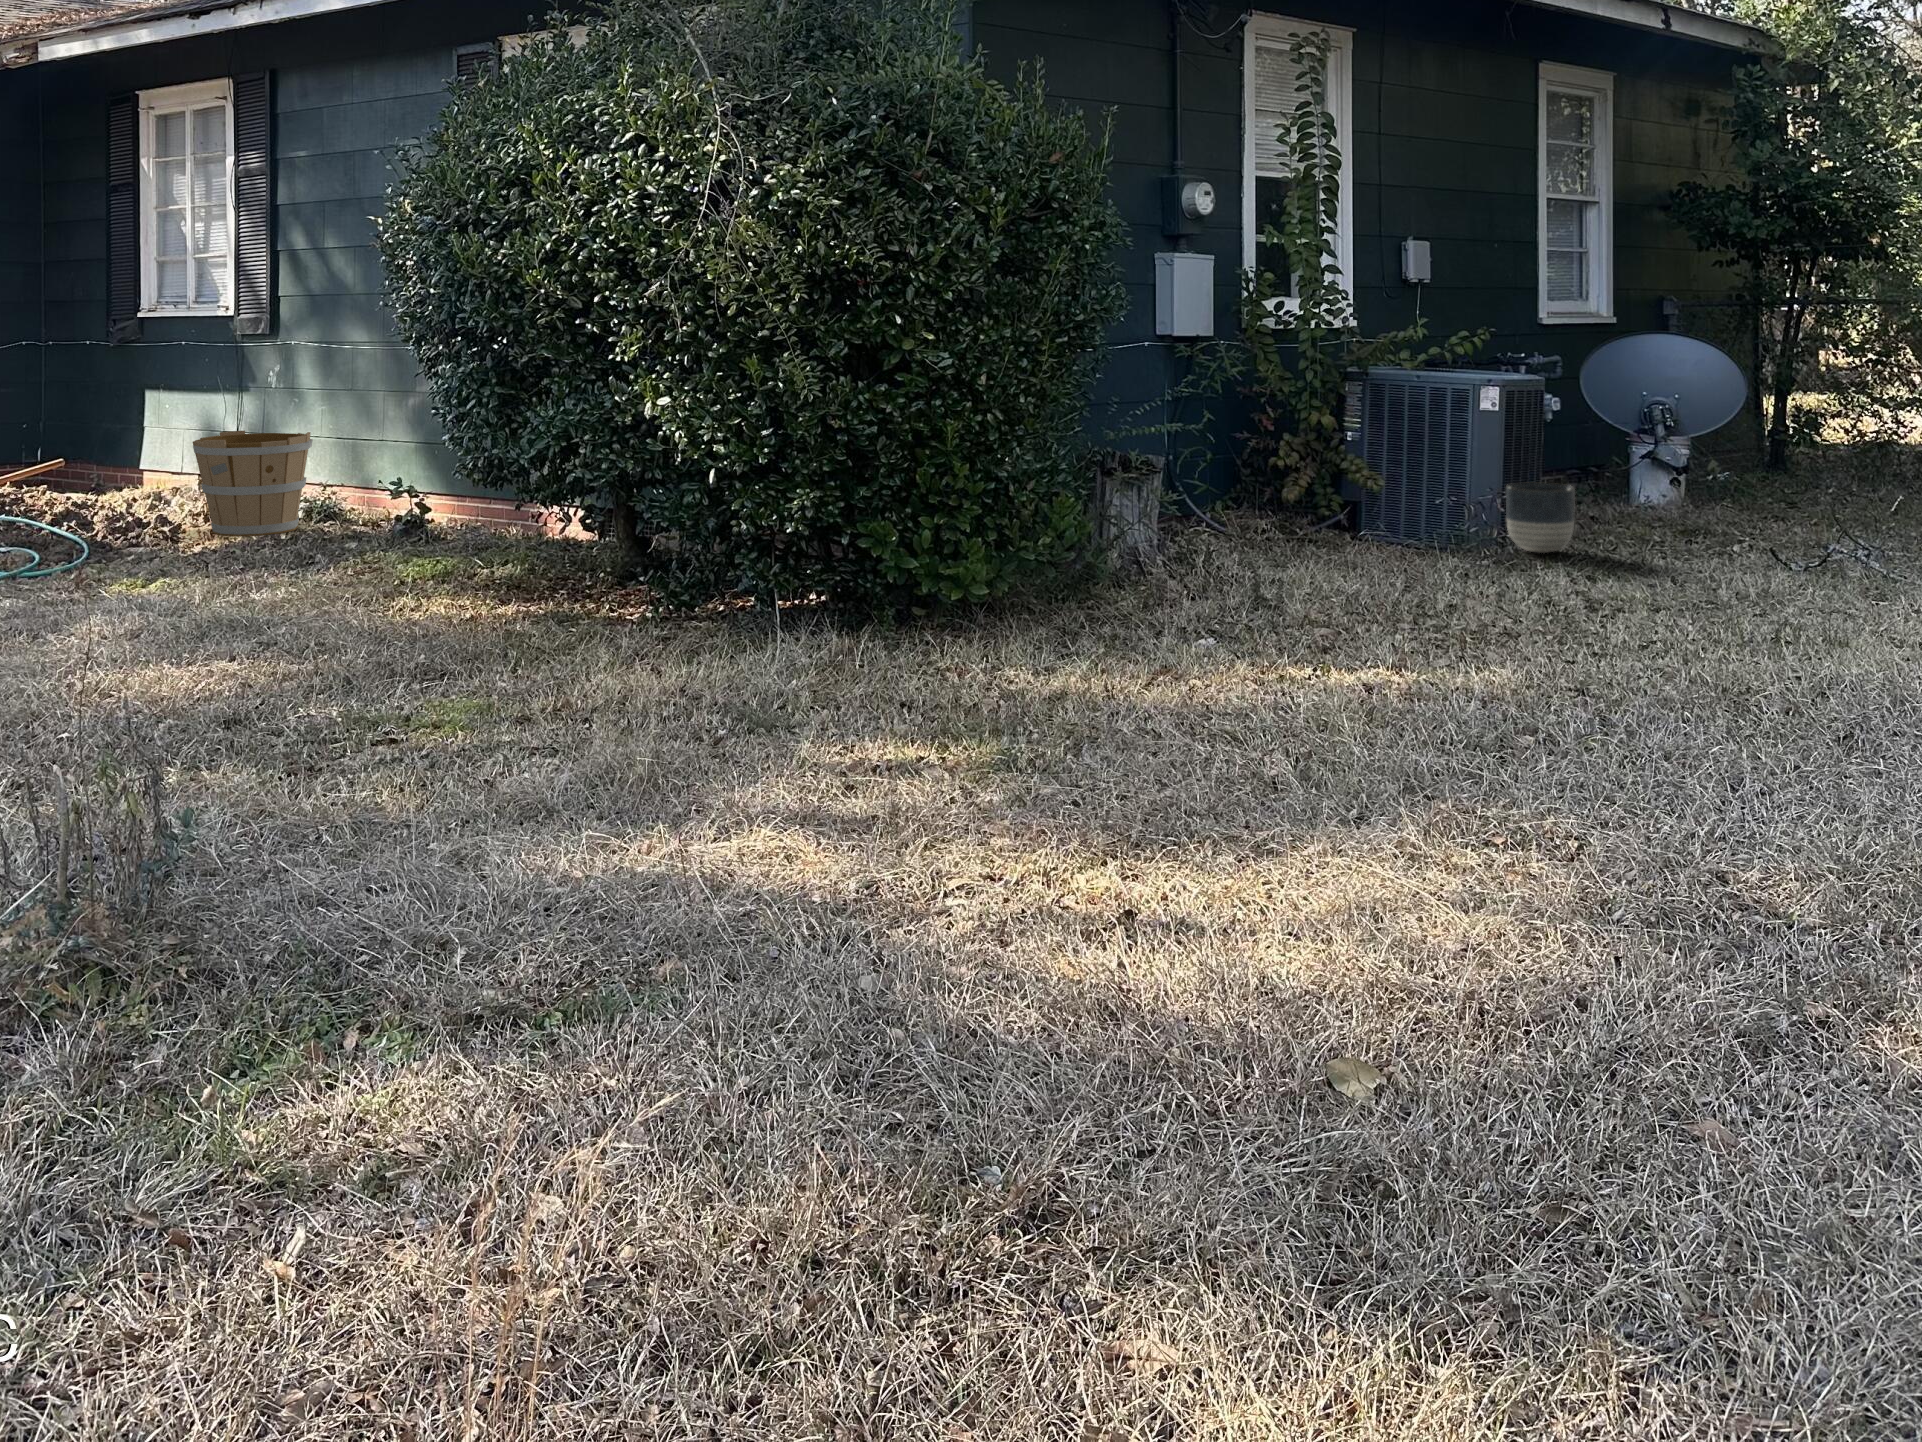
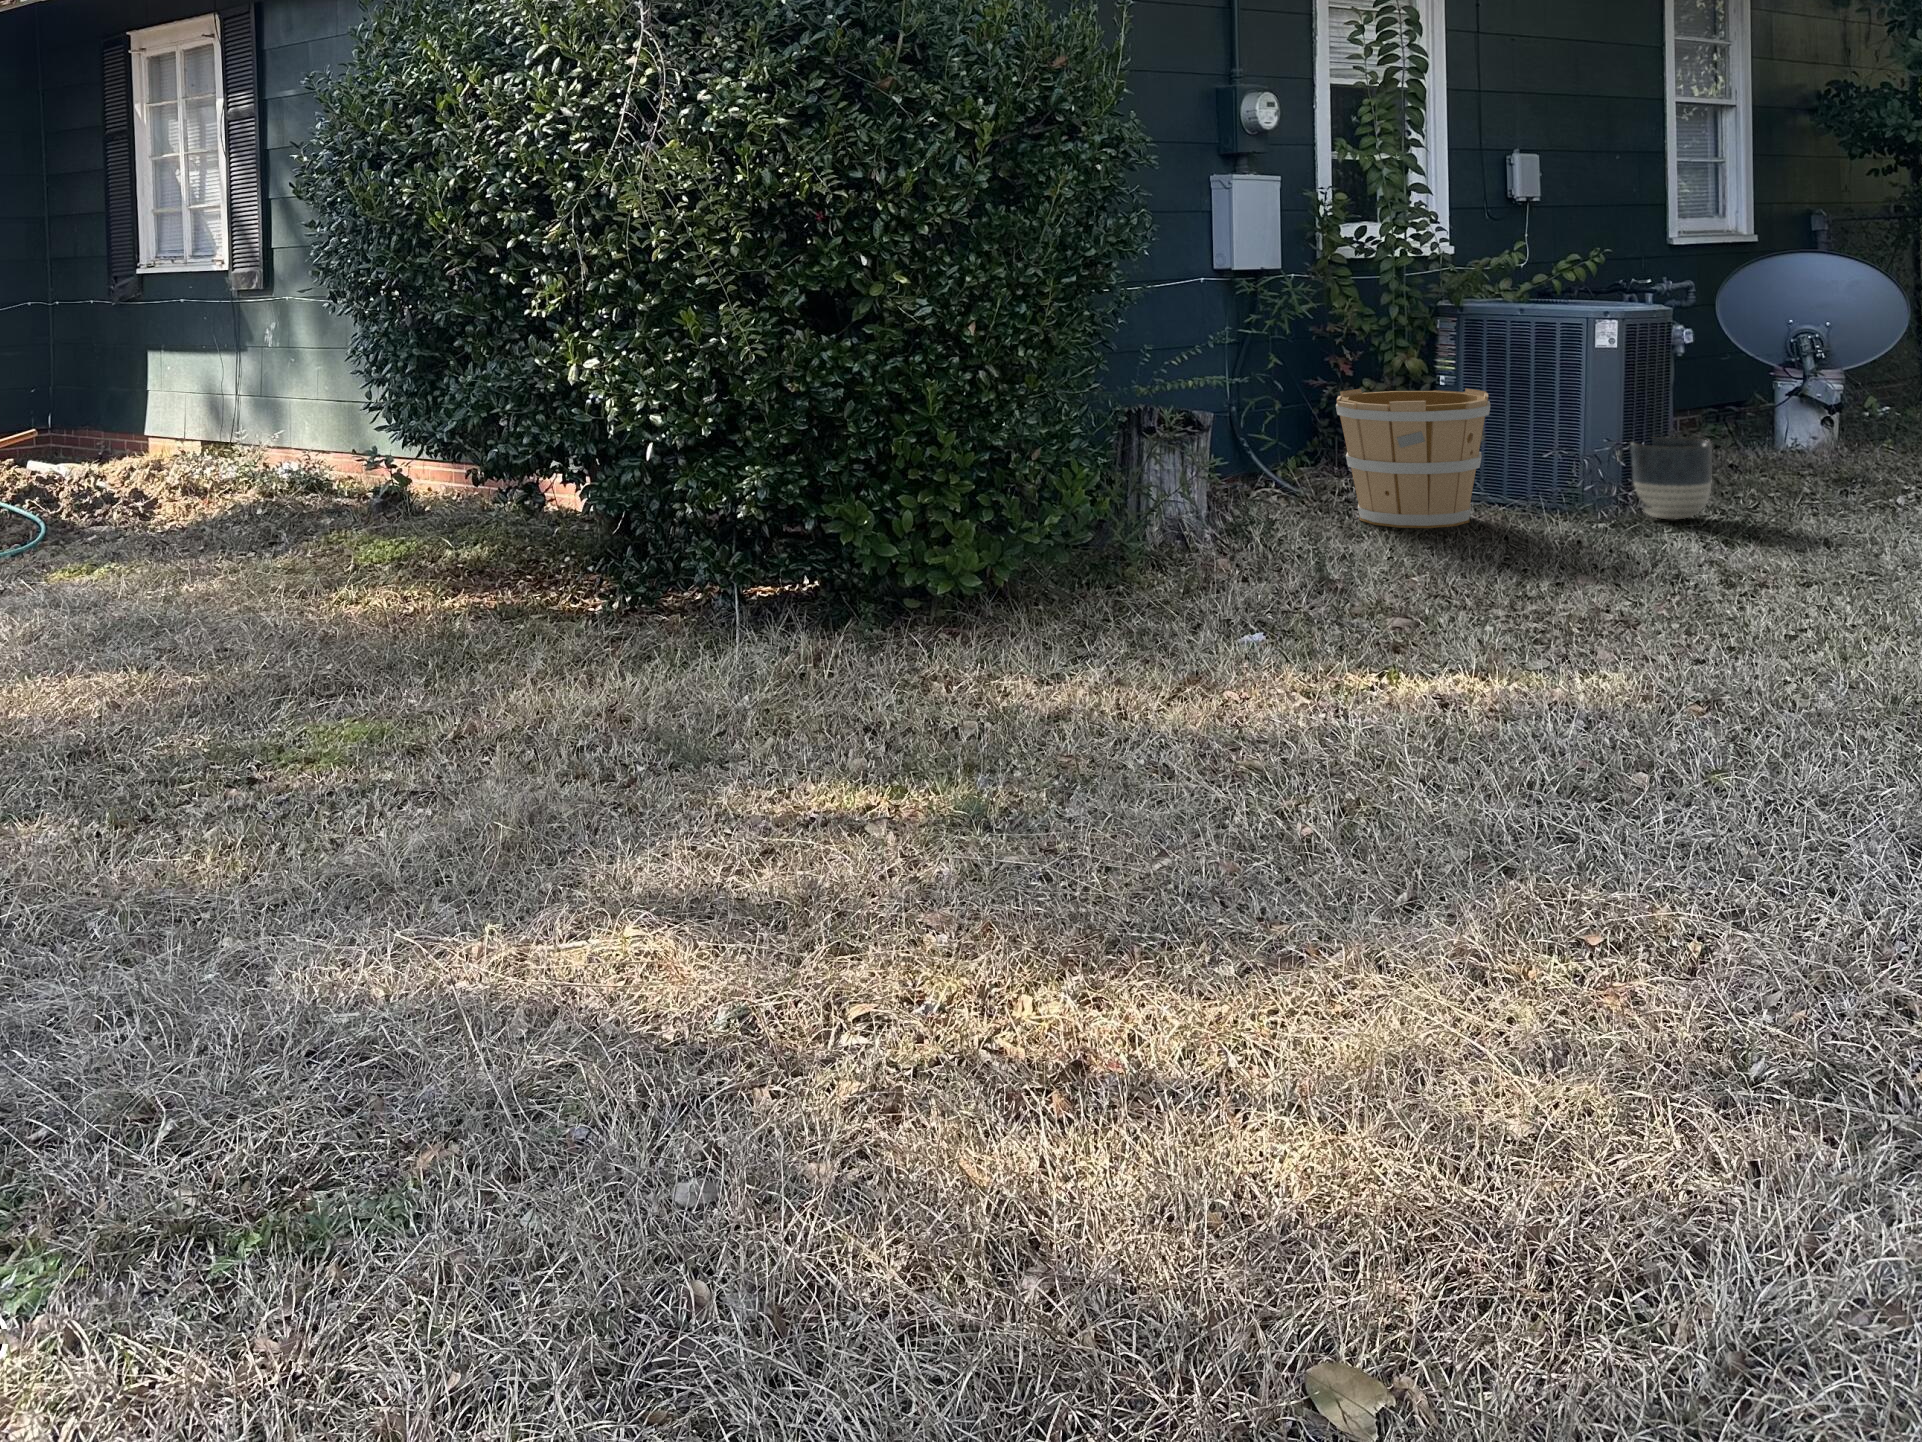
wooden bucket: present [193,430,313,536] -> present [1336,388,1490,528]

